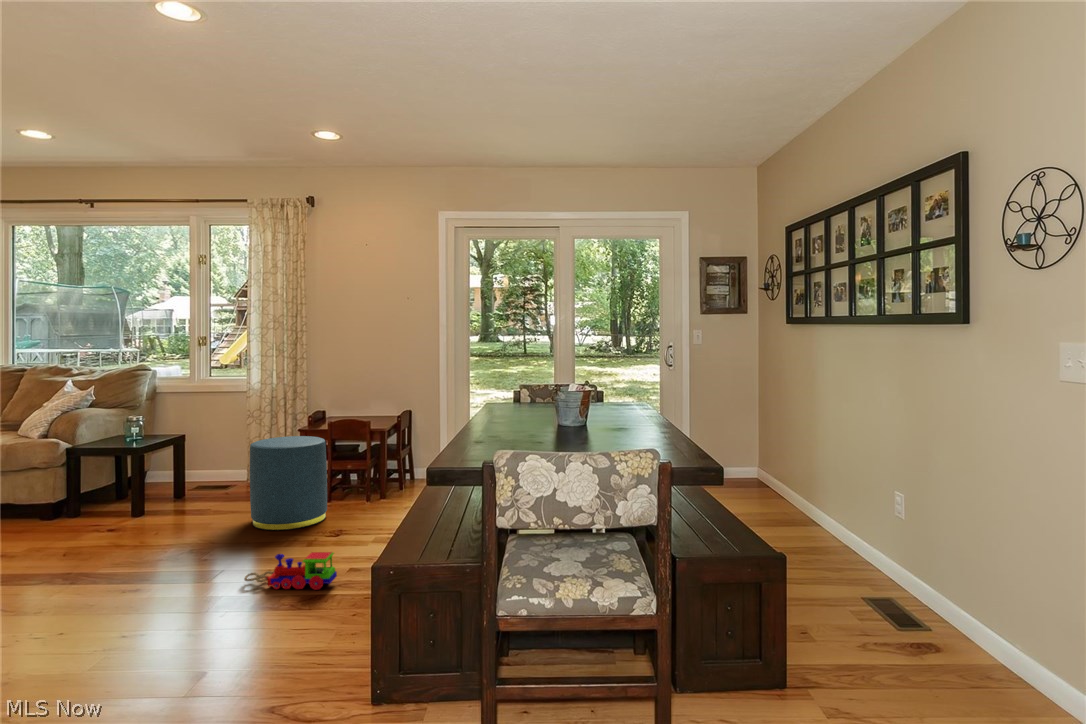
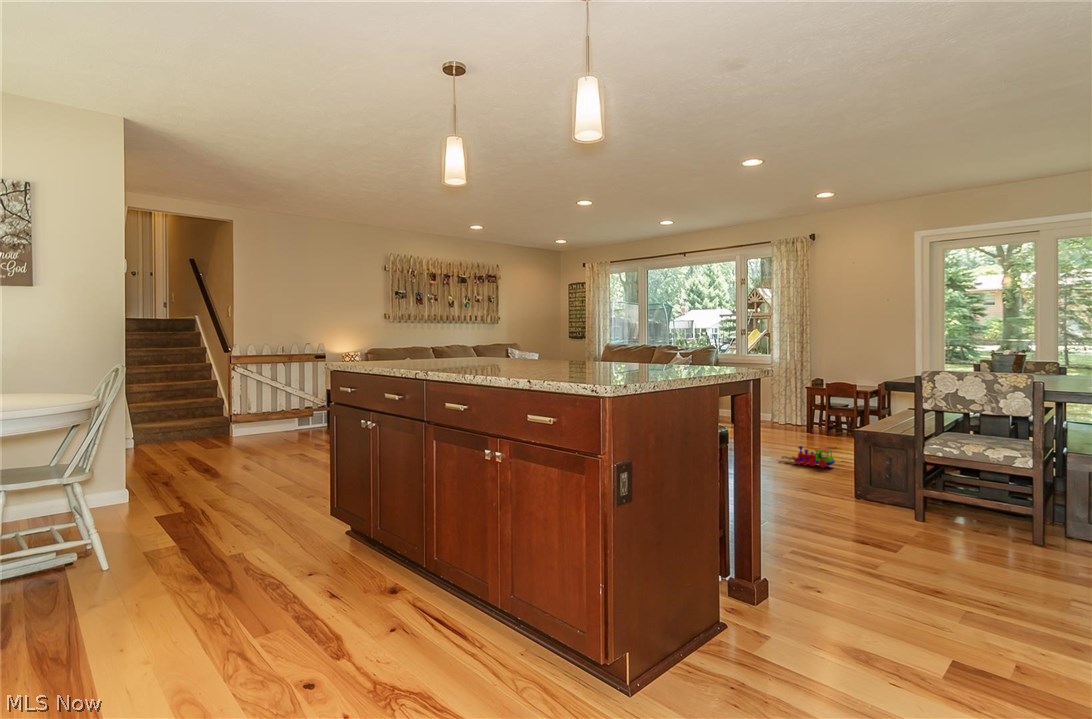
ottoman: present [250,436,327,531] -> none [778,390,826,445]

